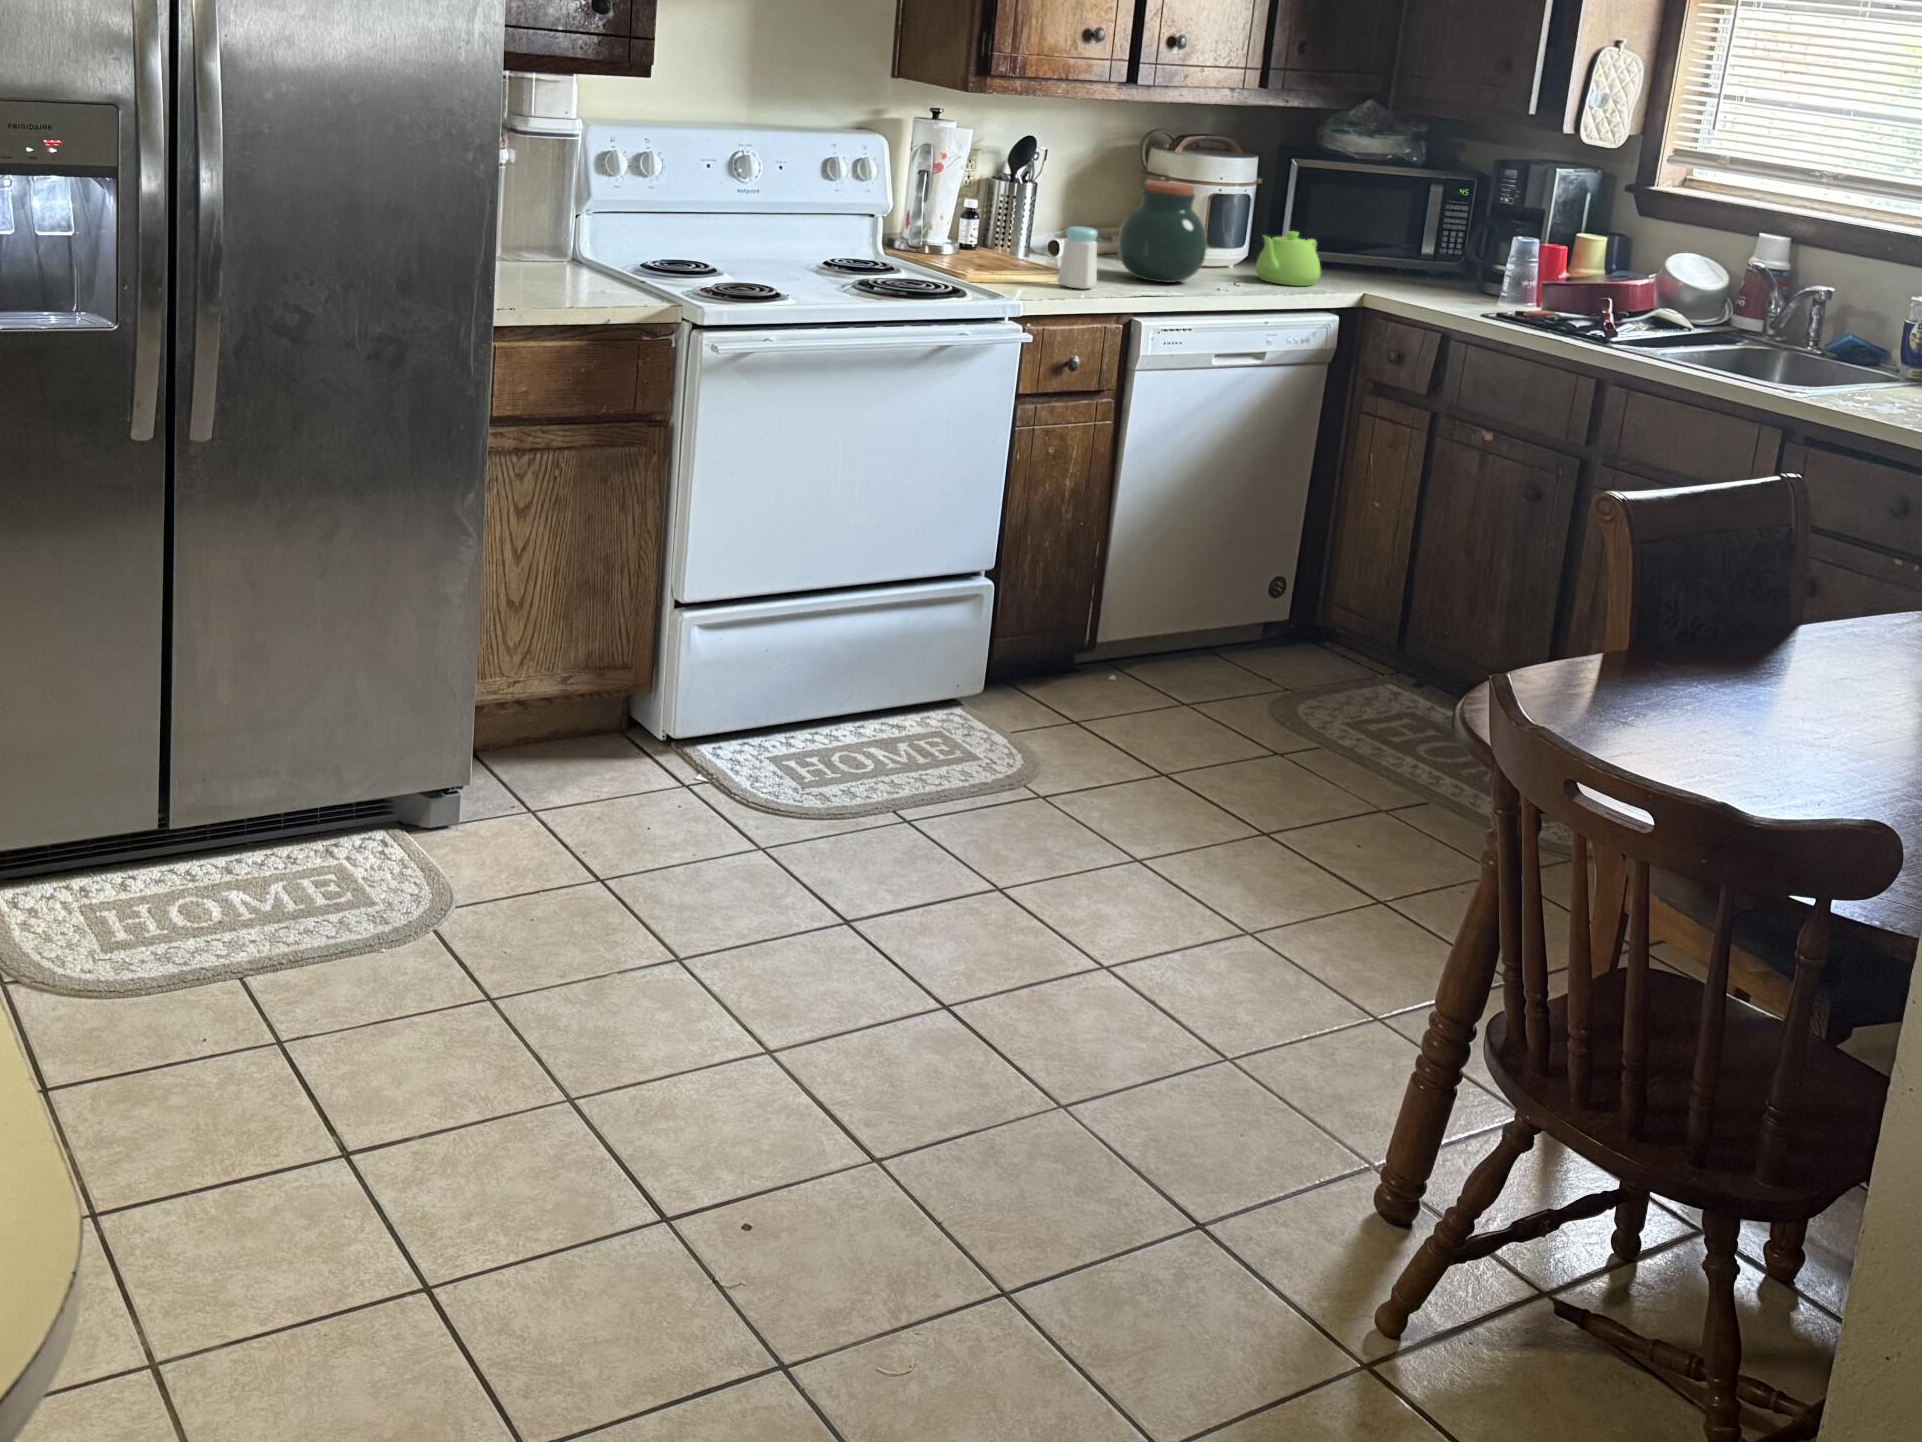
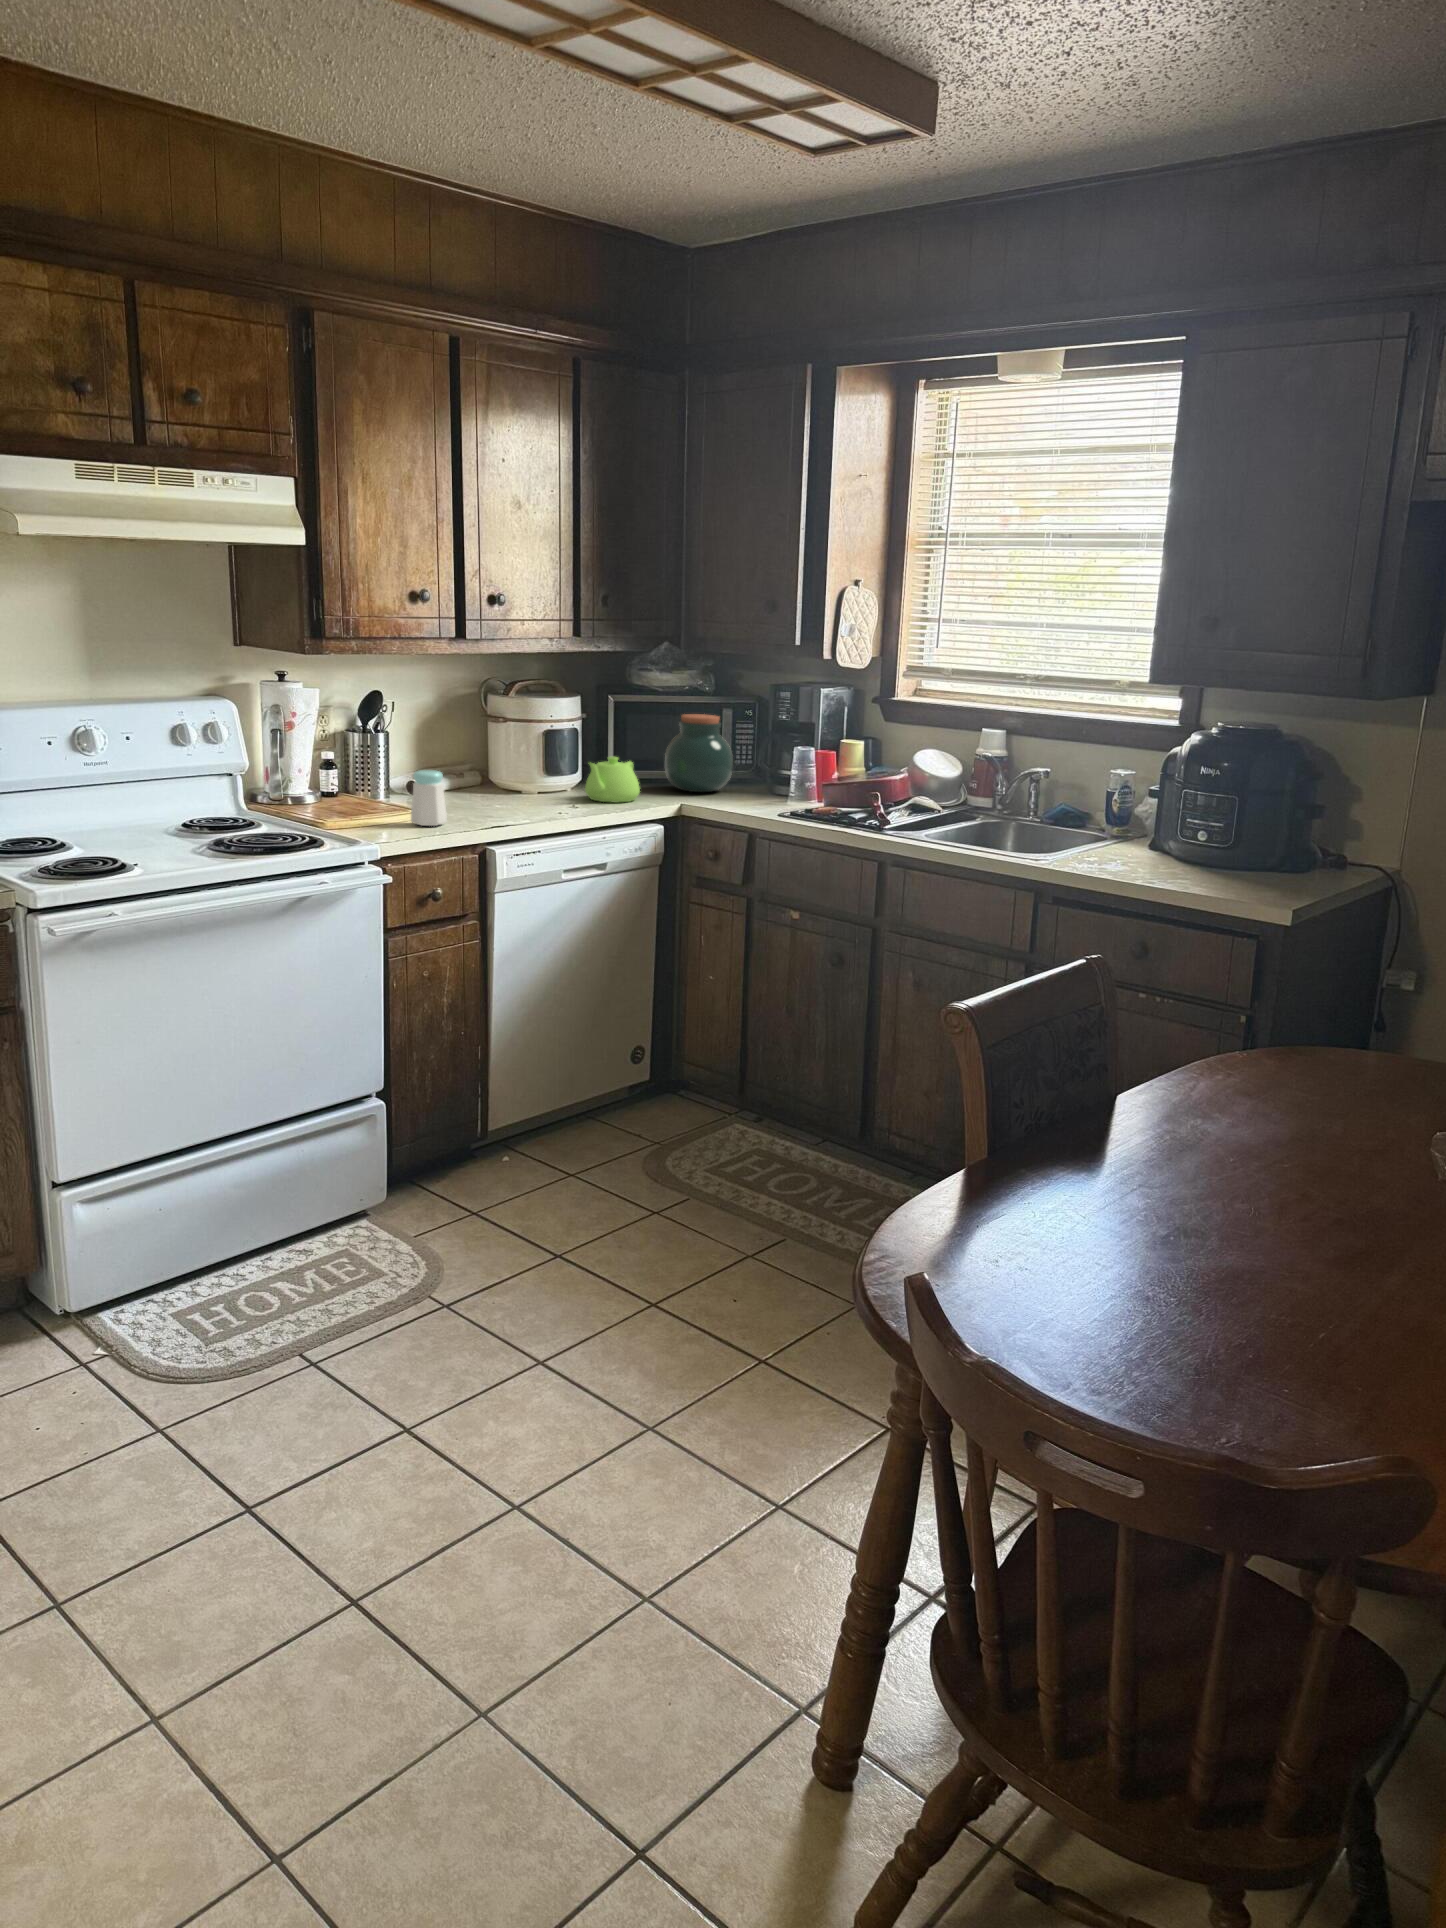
jar: present [1118,181,1207,282] -> present [665,714,733,792]

